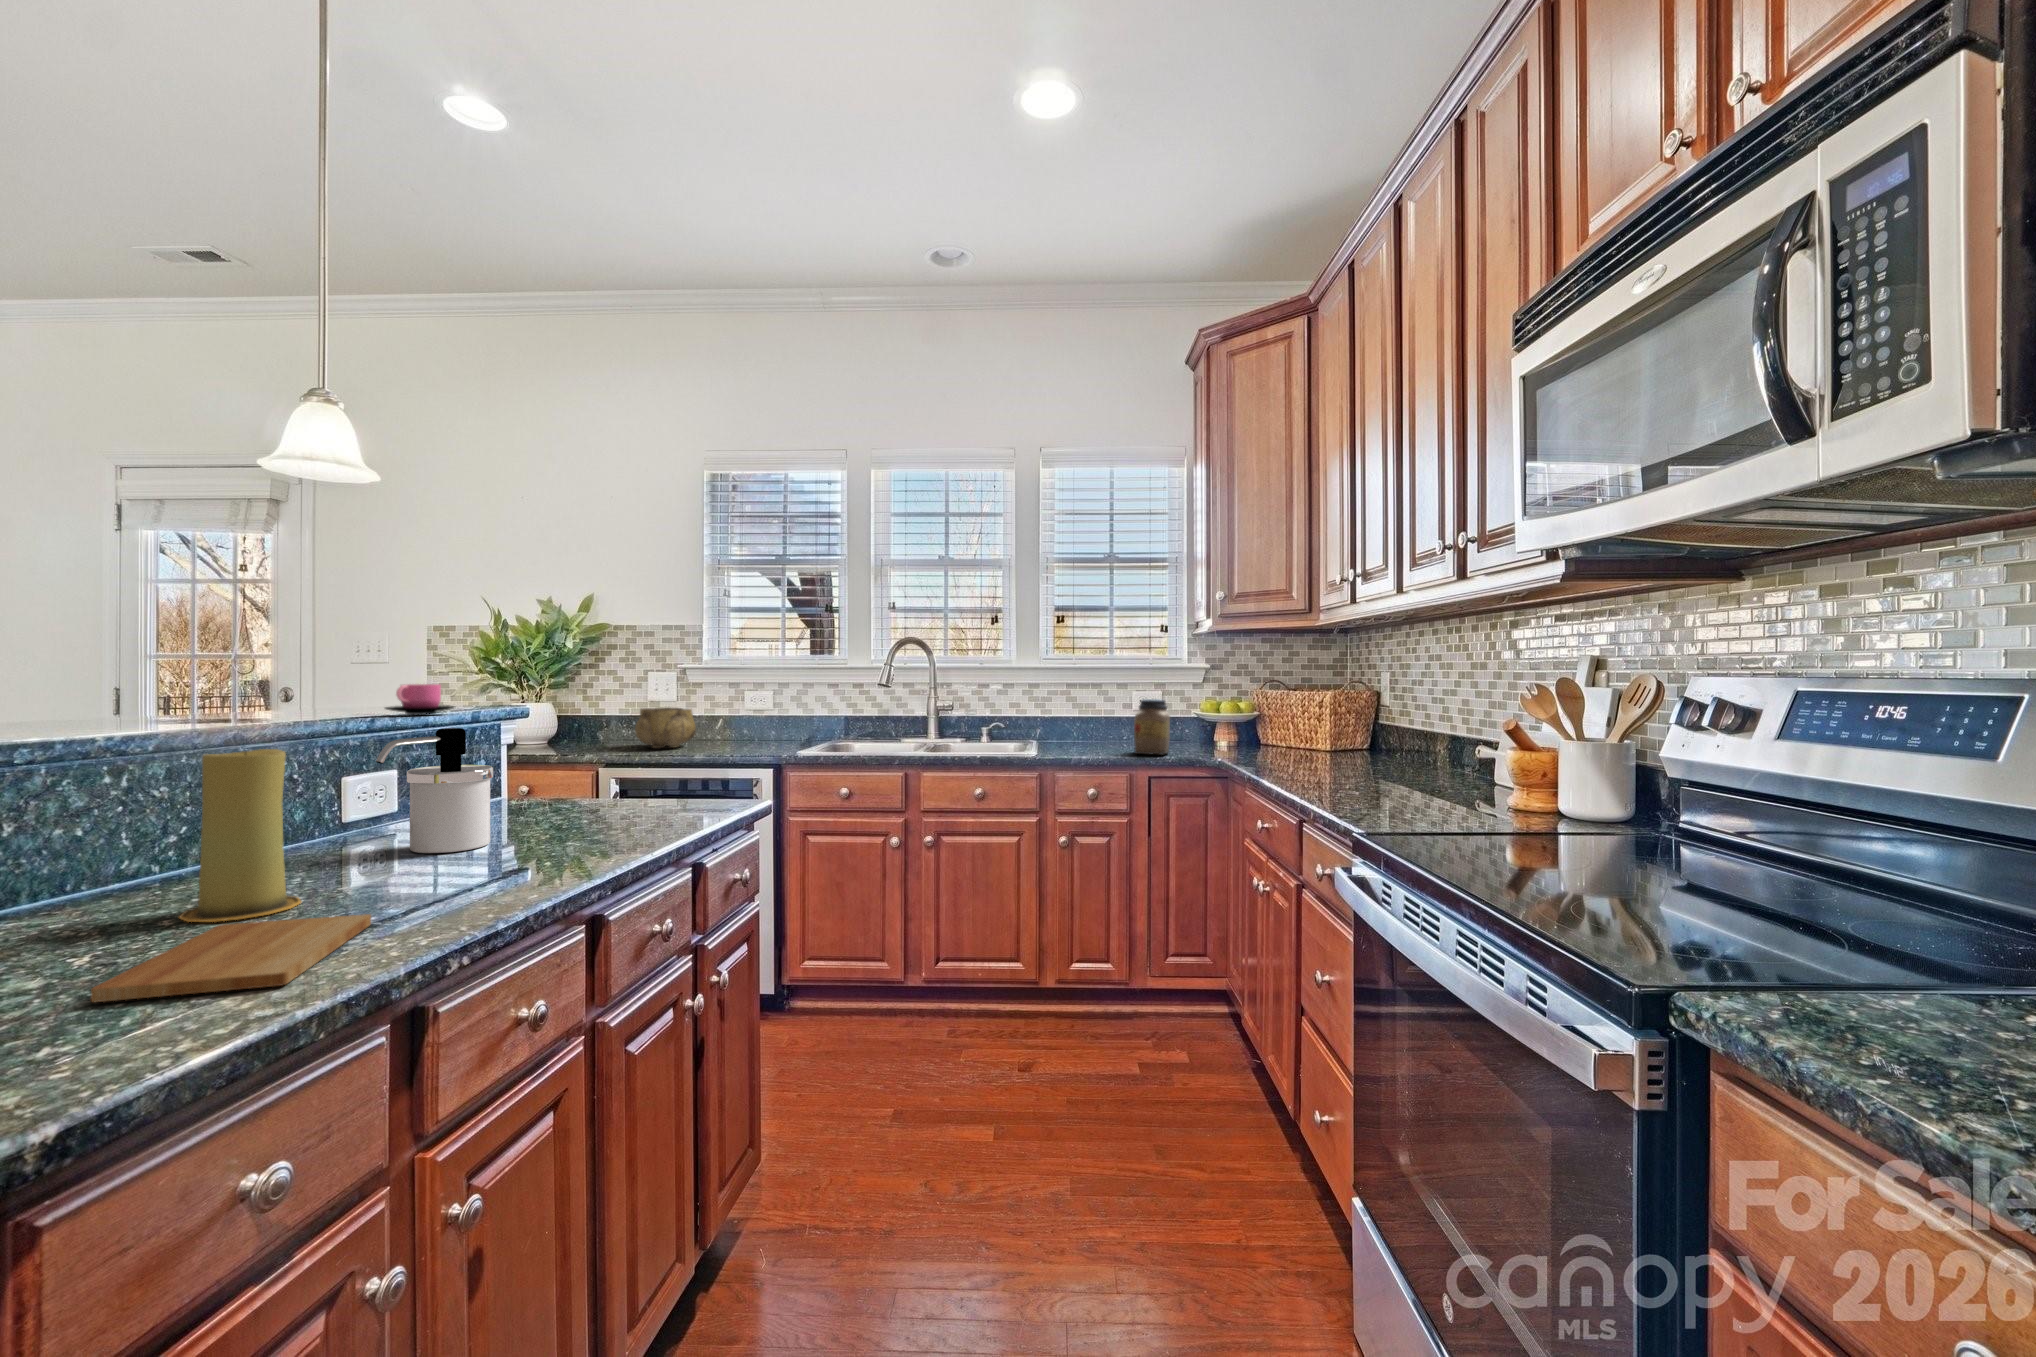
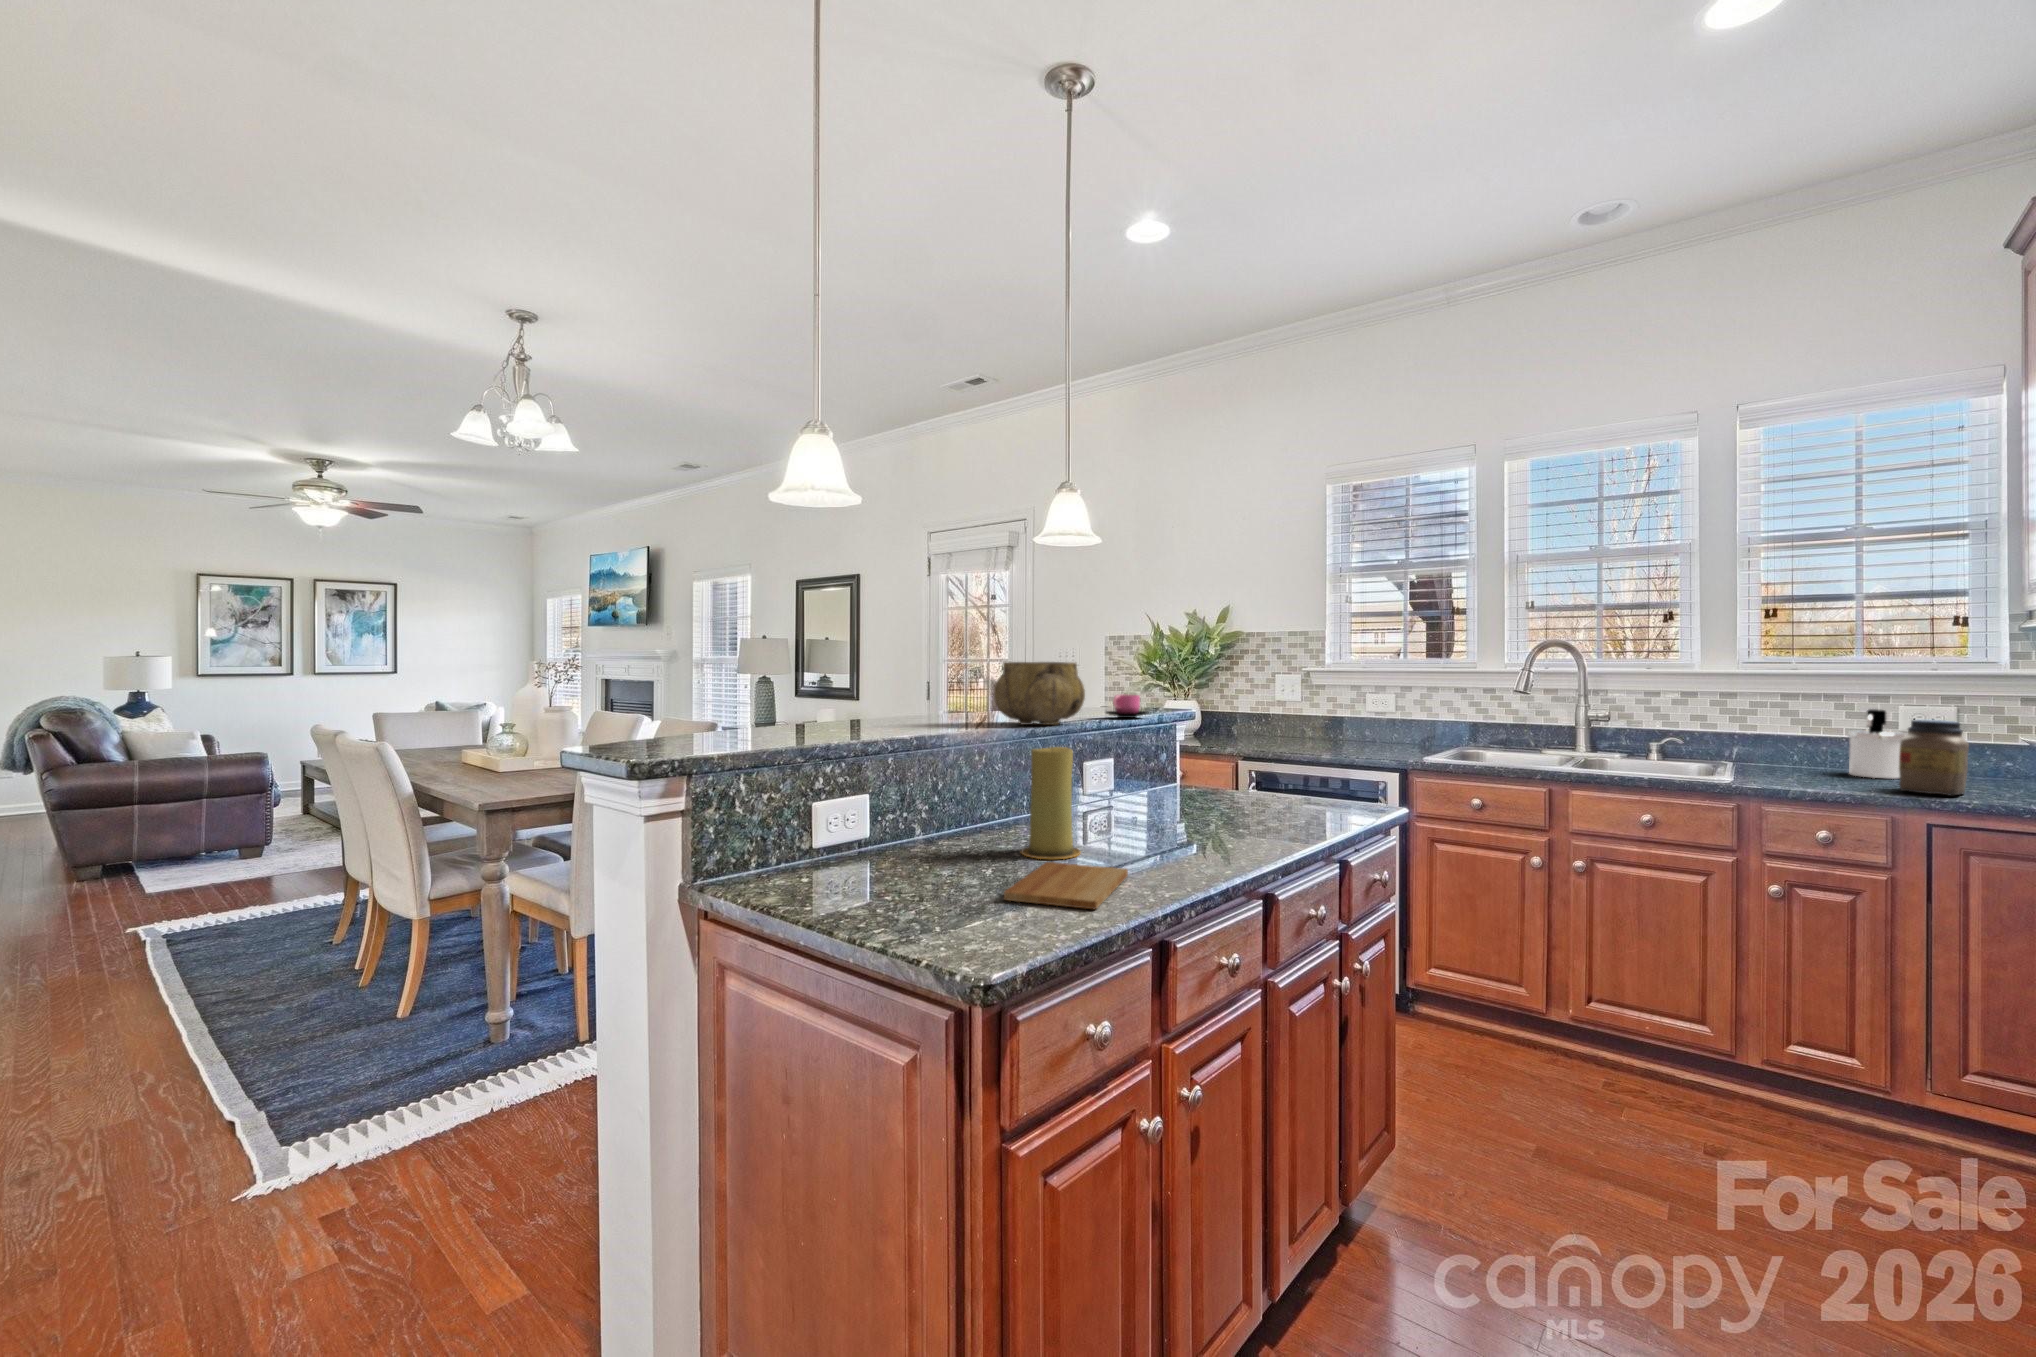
decorative bowl: present [635,707,696,748] -> present [994,662,1085,725]
soap dispenser: present [376,728,493,853] -> present [1848,709,1905,779]

